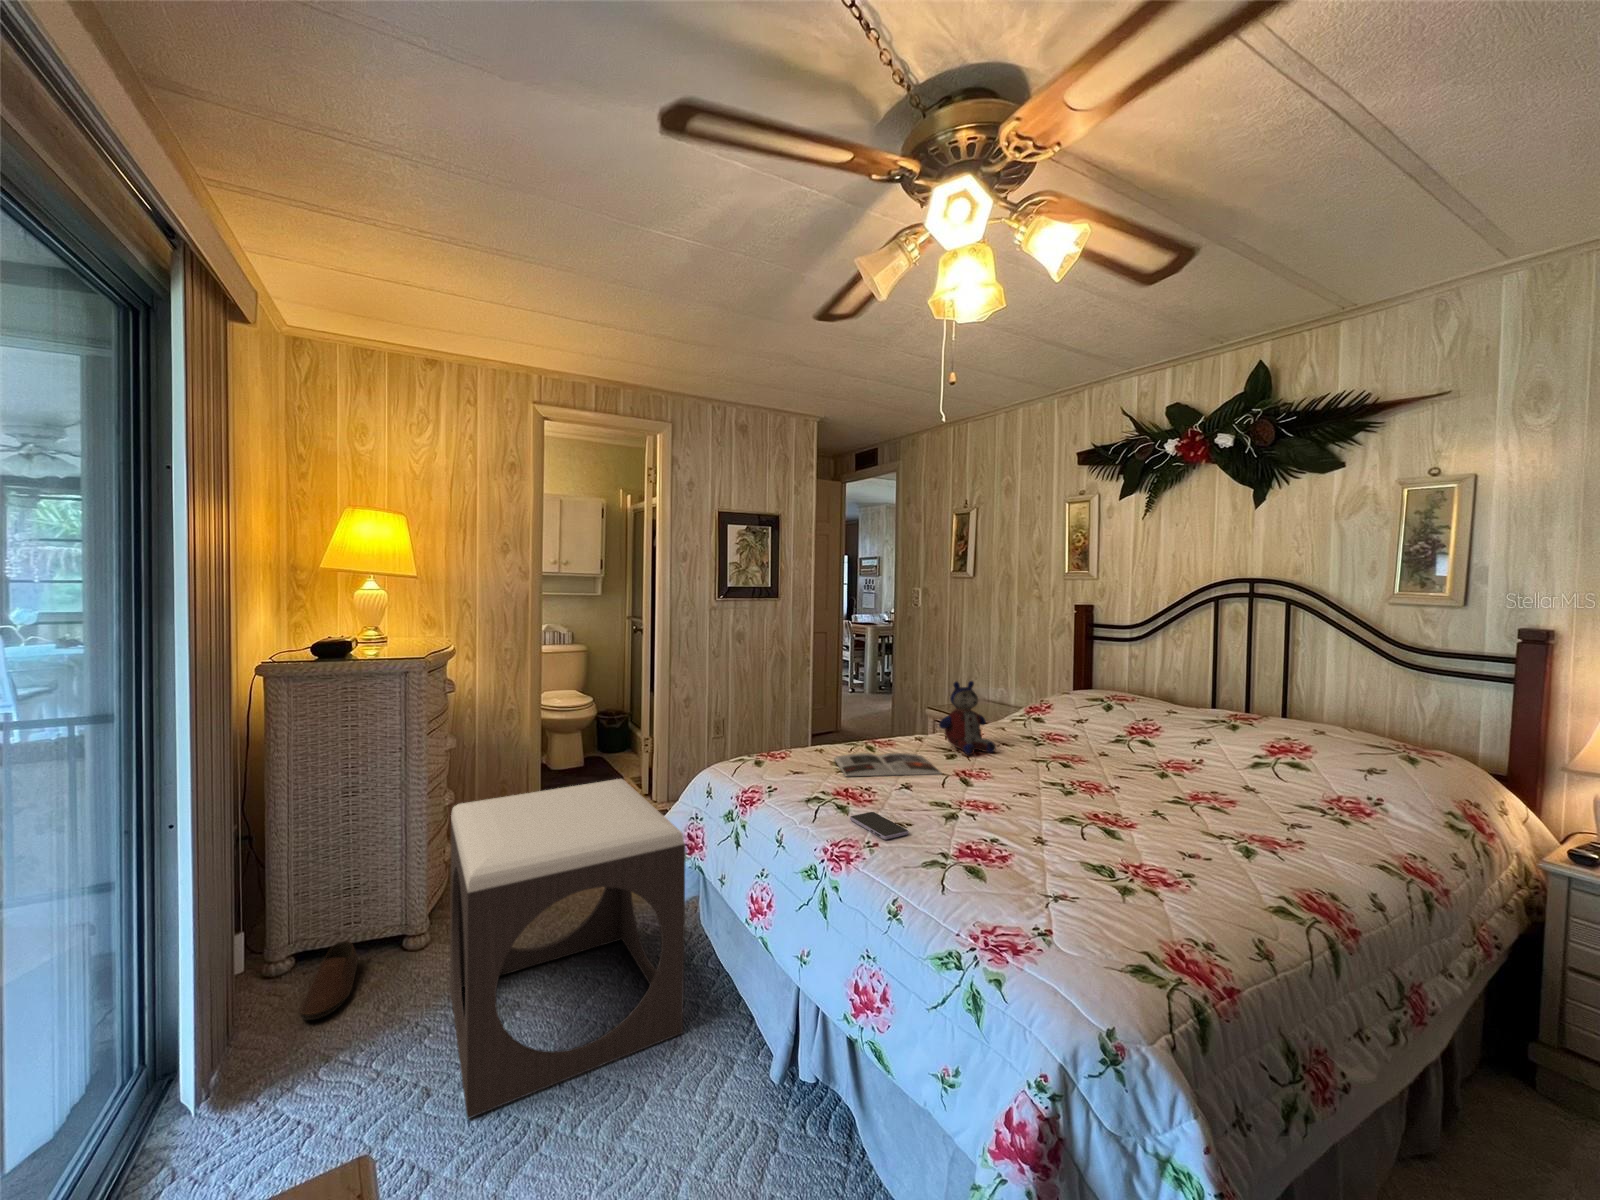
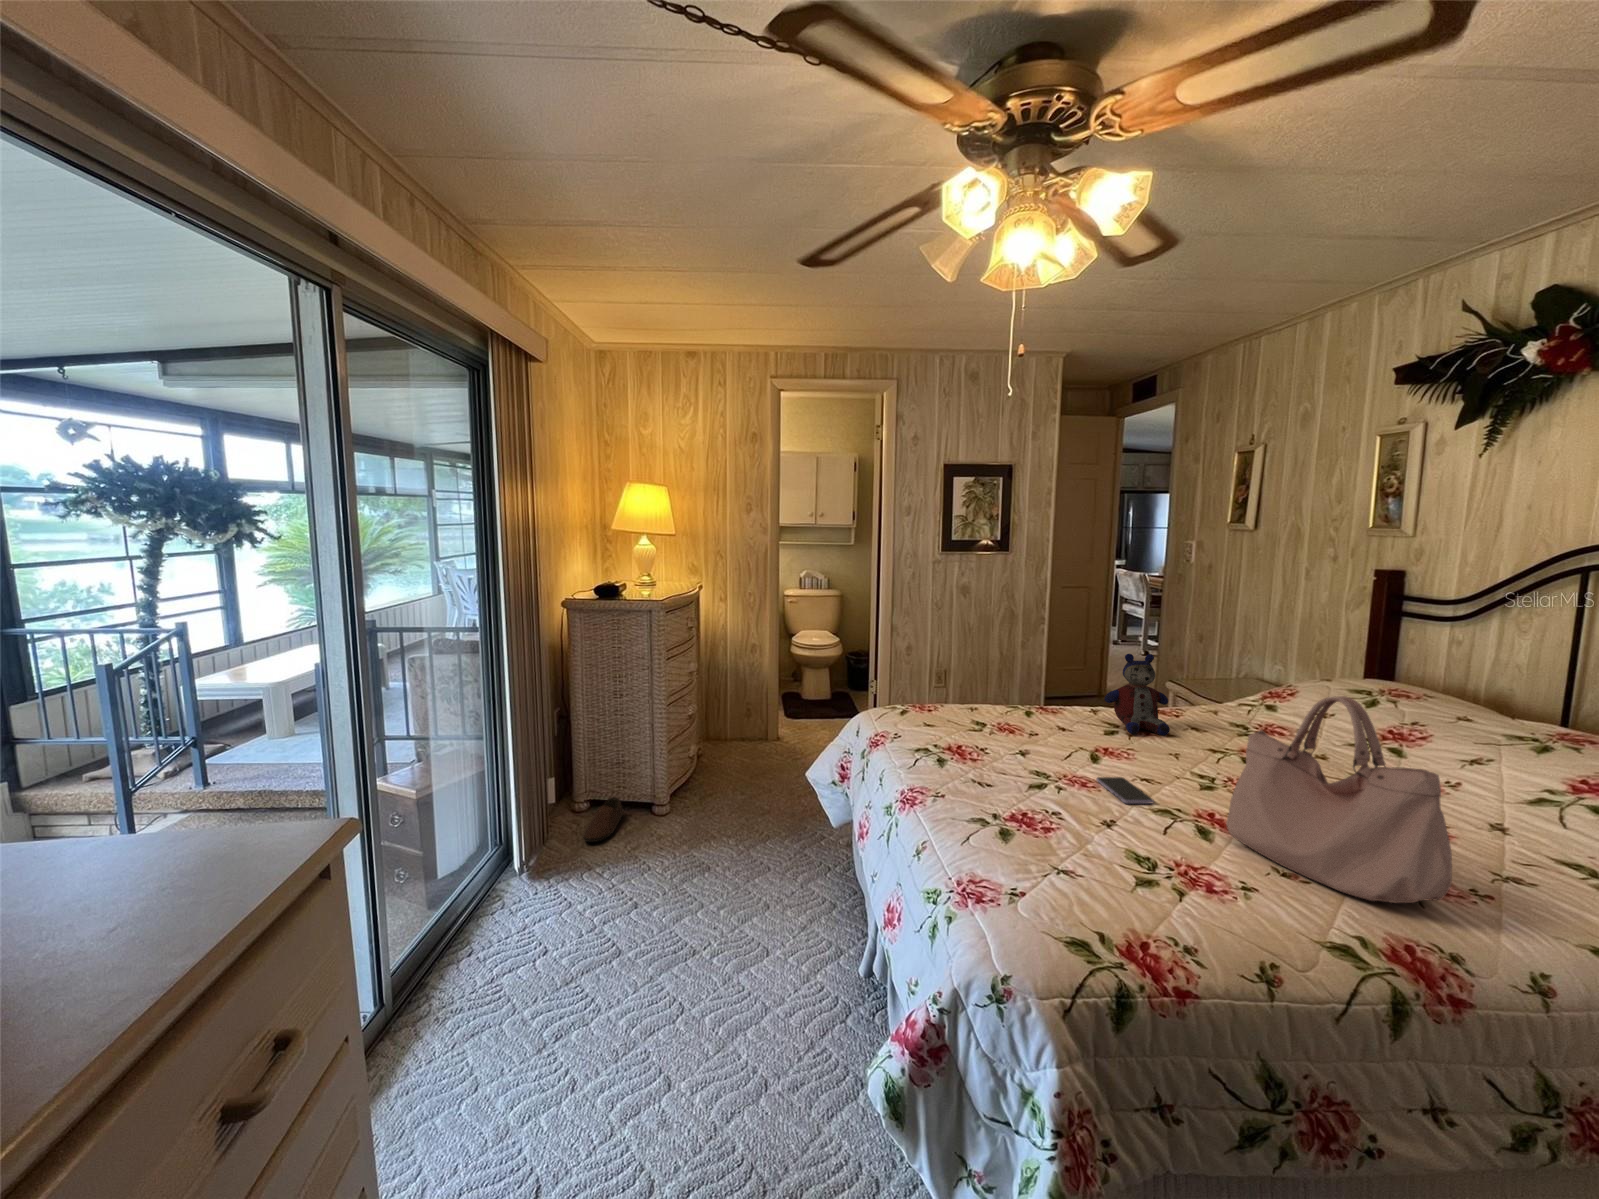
handbag: none [1116,696,1309,864] -> present [1226,696,1452,903]
magazine: present [834,753,941,776] -> none [972,716,1079,748]
footstool: present [450,779,686,1119] -> none [649,710,815,928]
smartphone: present [850,812,909,840] -> present [1097,777,1154,804]

